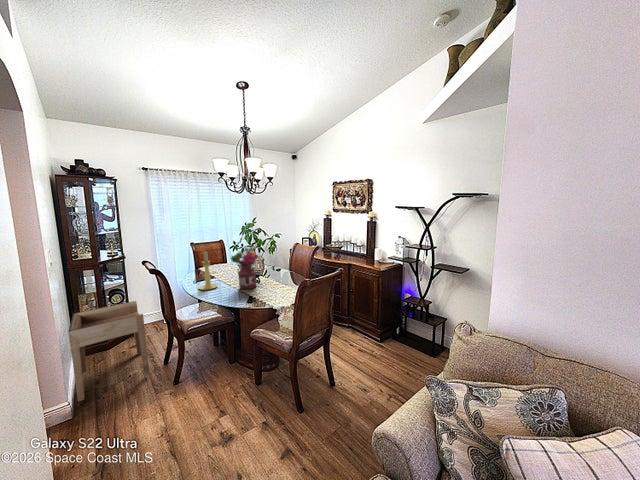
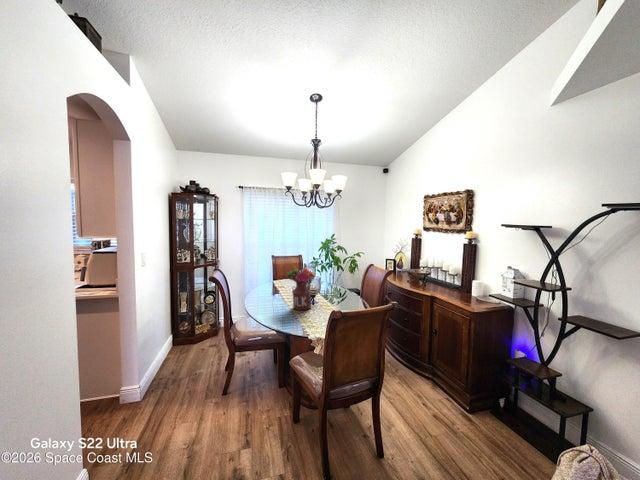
candle holder: present [199,251,218,290] -> none [257,265,276,305]
side table: present [68,301,150,402] -> none [151,305,215,387]

